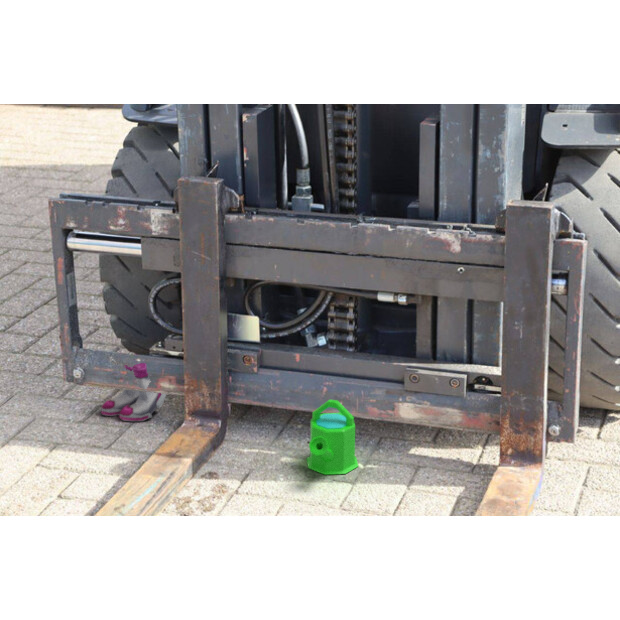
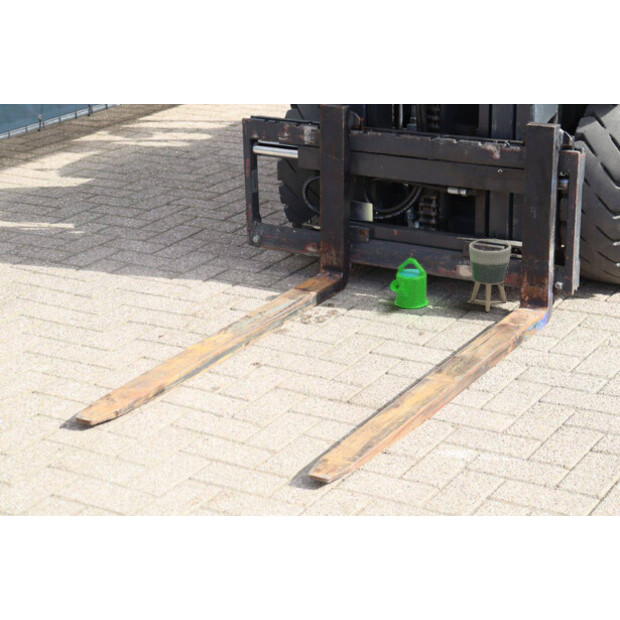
boots: present [101,363,166,421] -> none [269,234,313,273]
planter: none [415,364,477,471] -> present [469,239,511,311]

